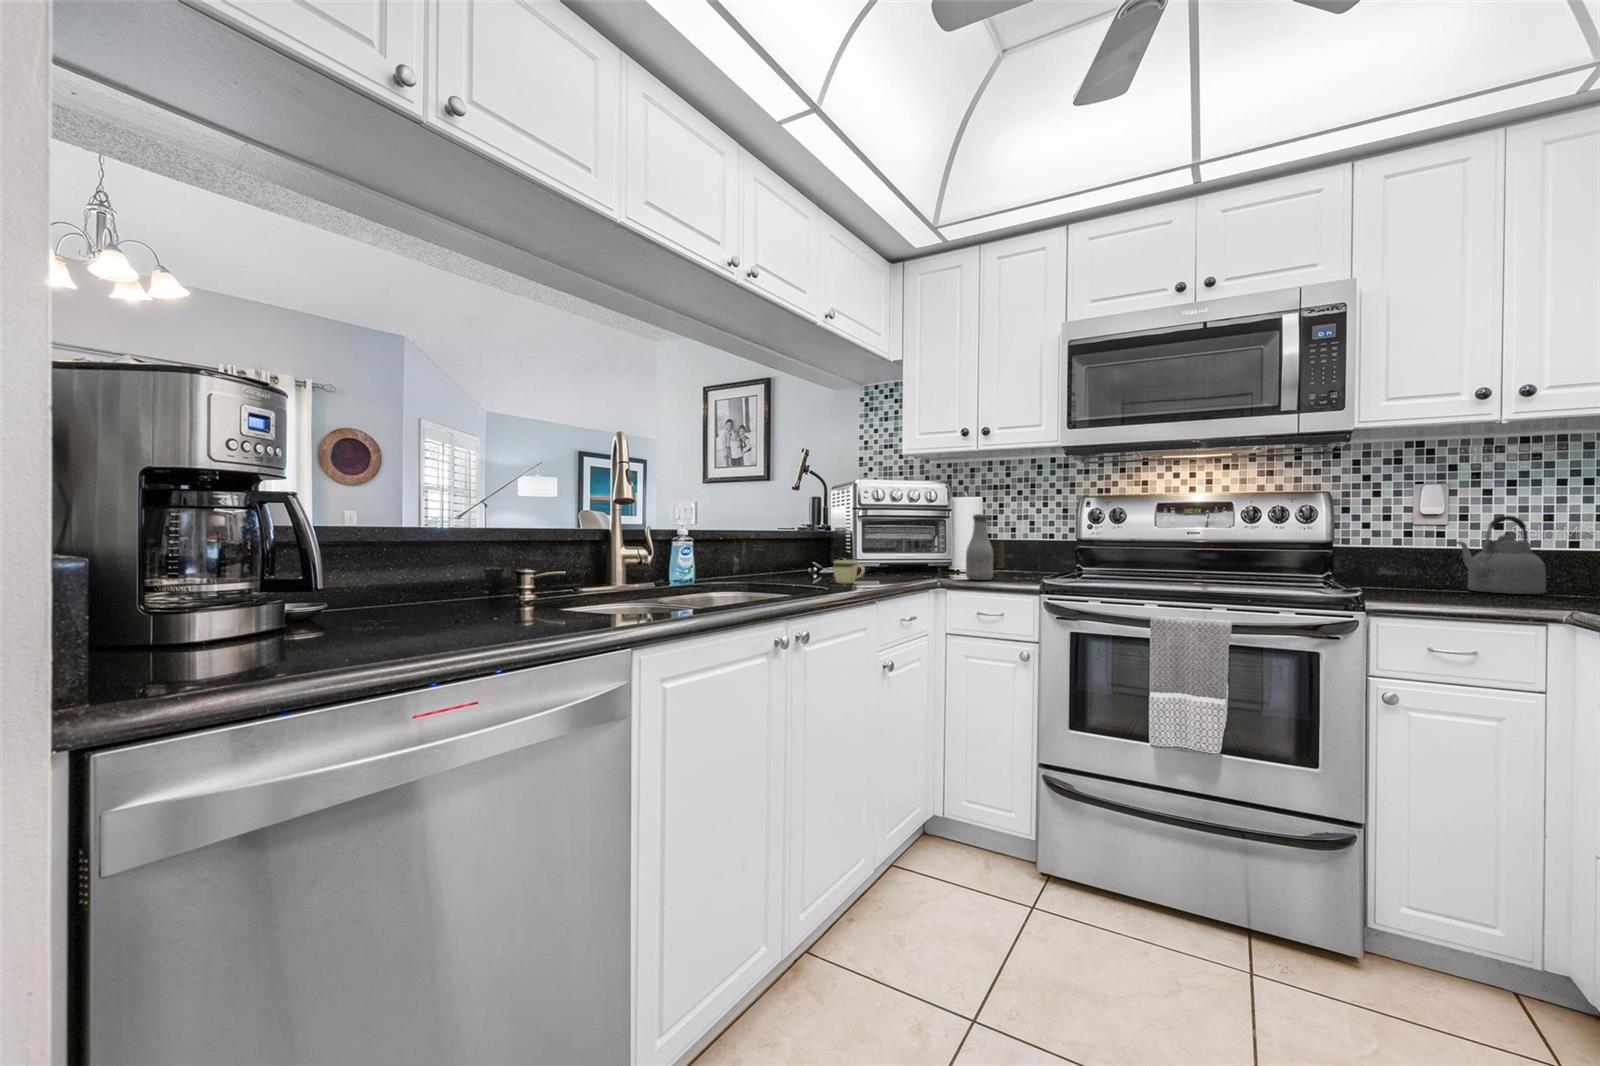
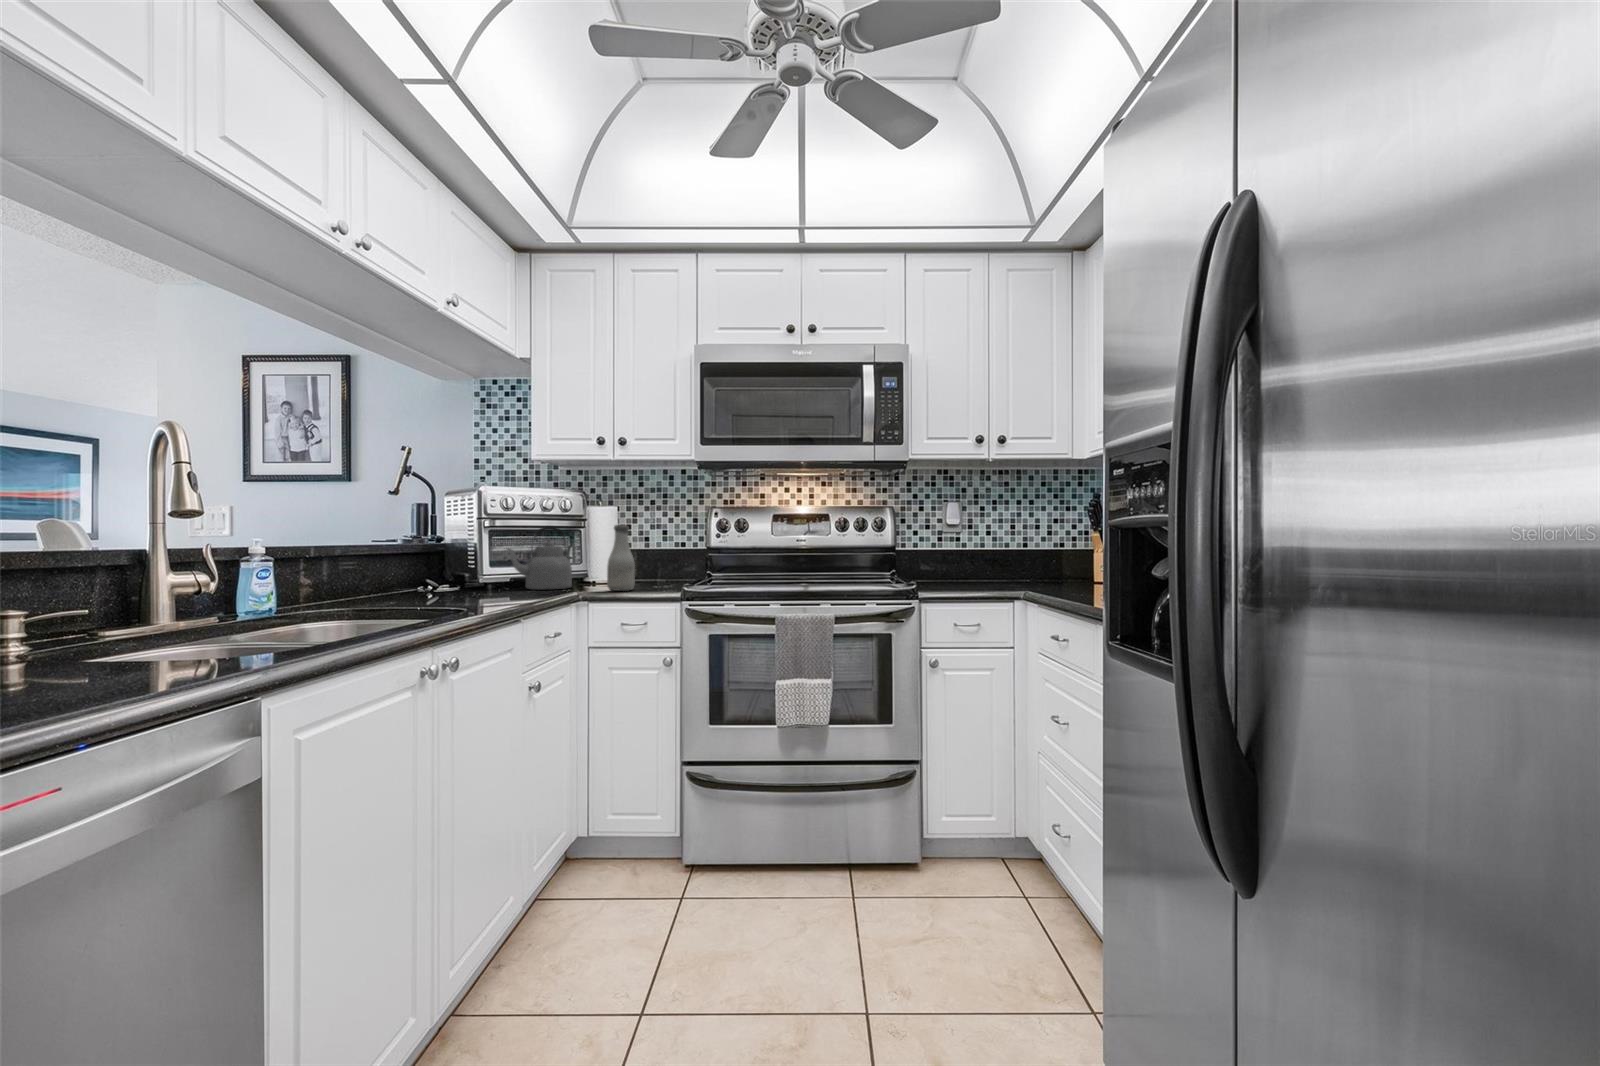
kettle: present [1455,516,1546,594] -> present [507,526,572,590]
mug: present [833,560,865,584] -> none [465,577,504,603]

